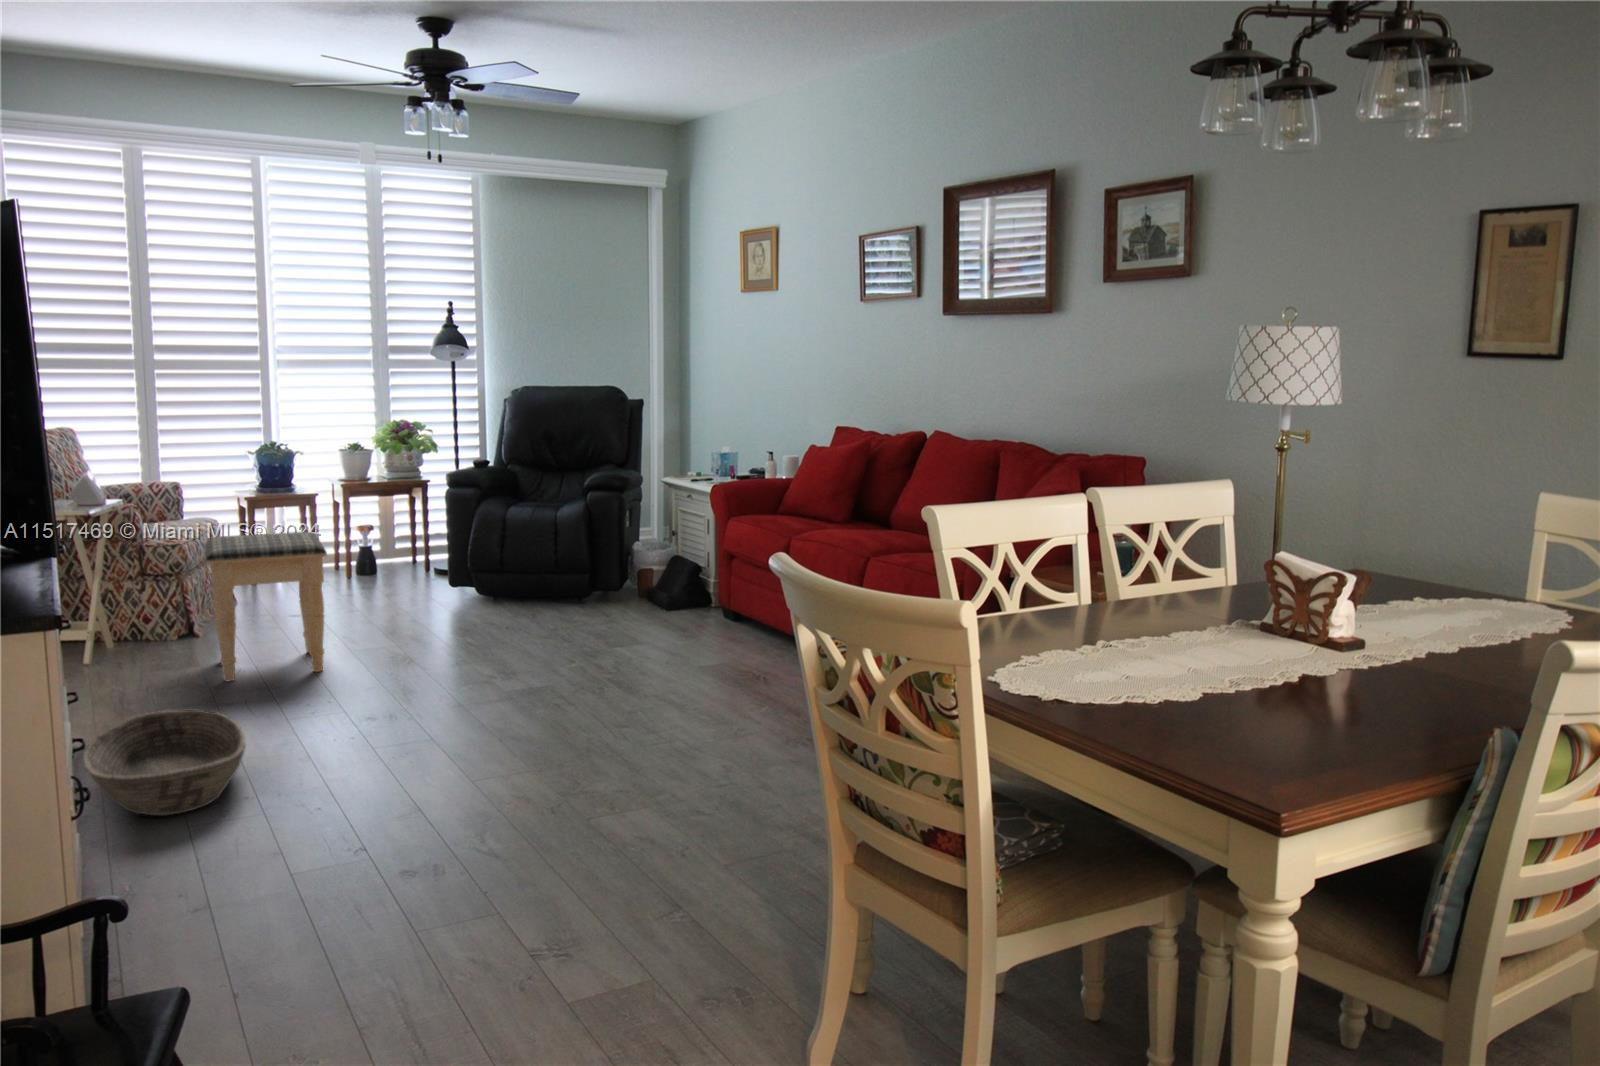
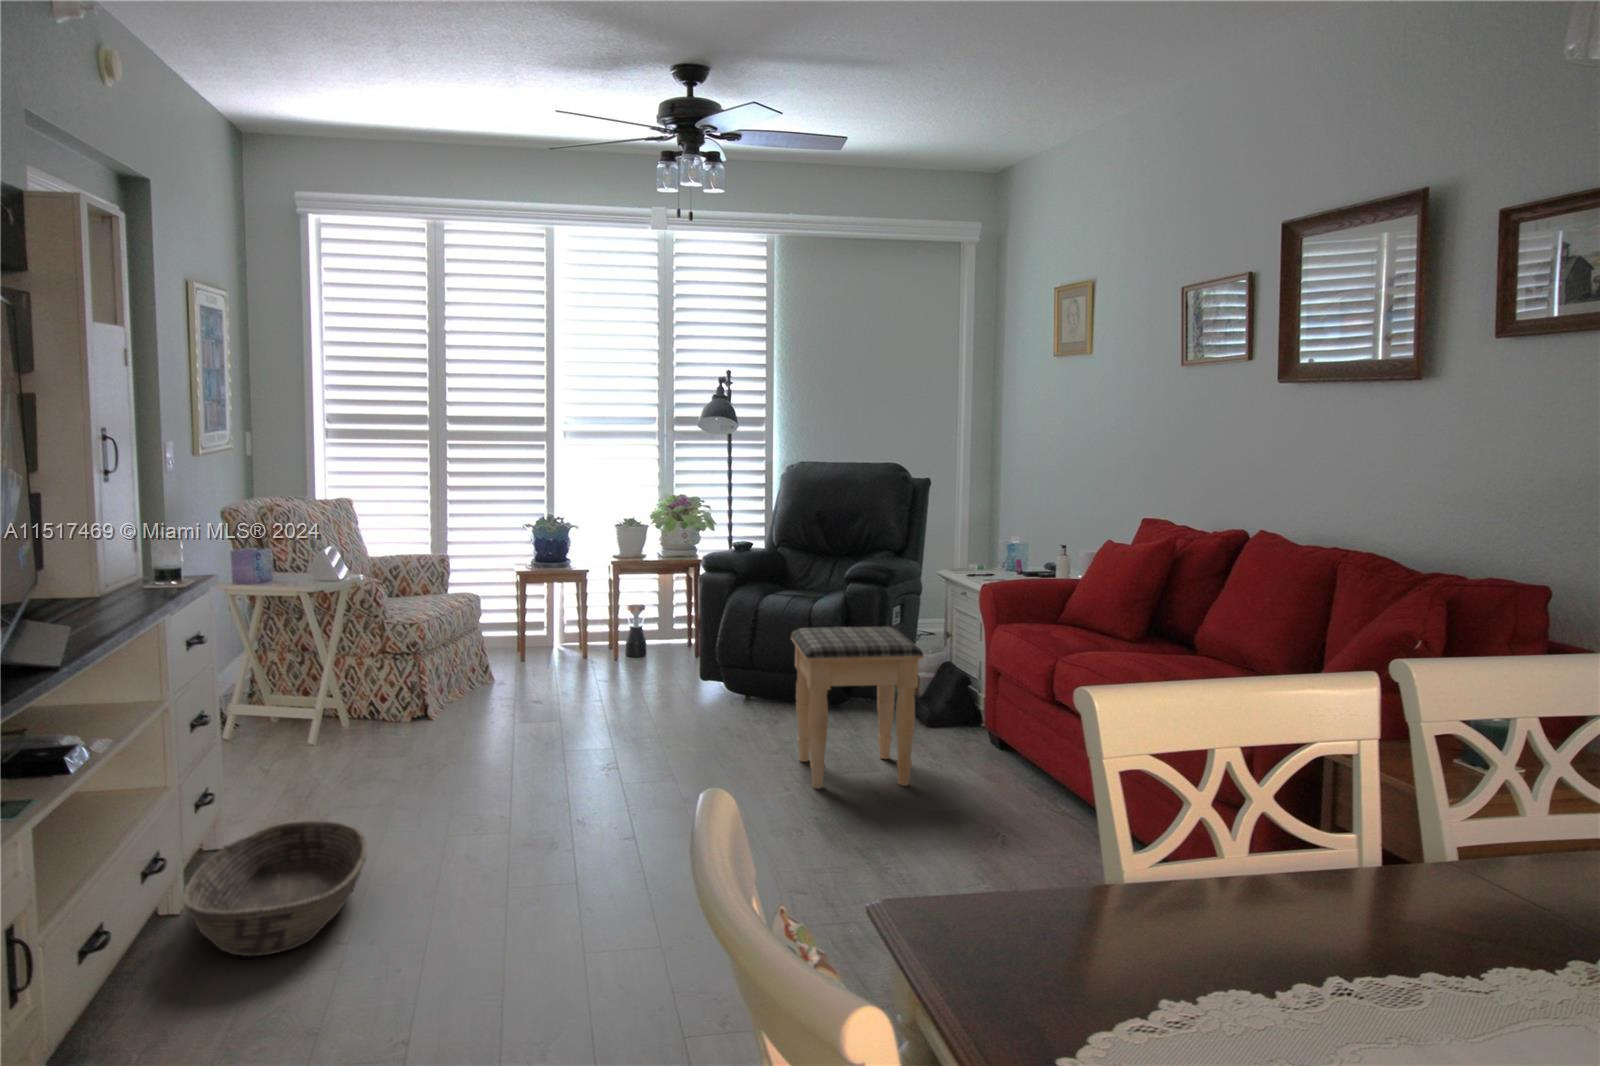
footstool: present [205,532,327,681] -> present [791,627,923,789]

